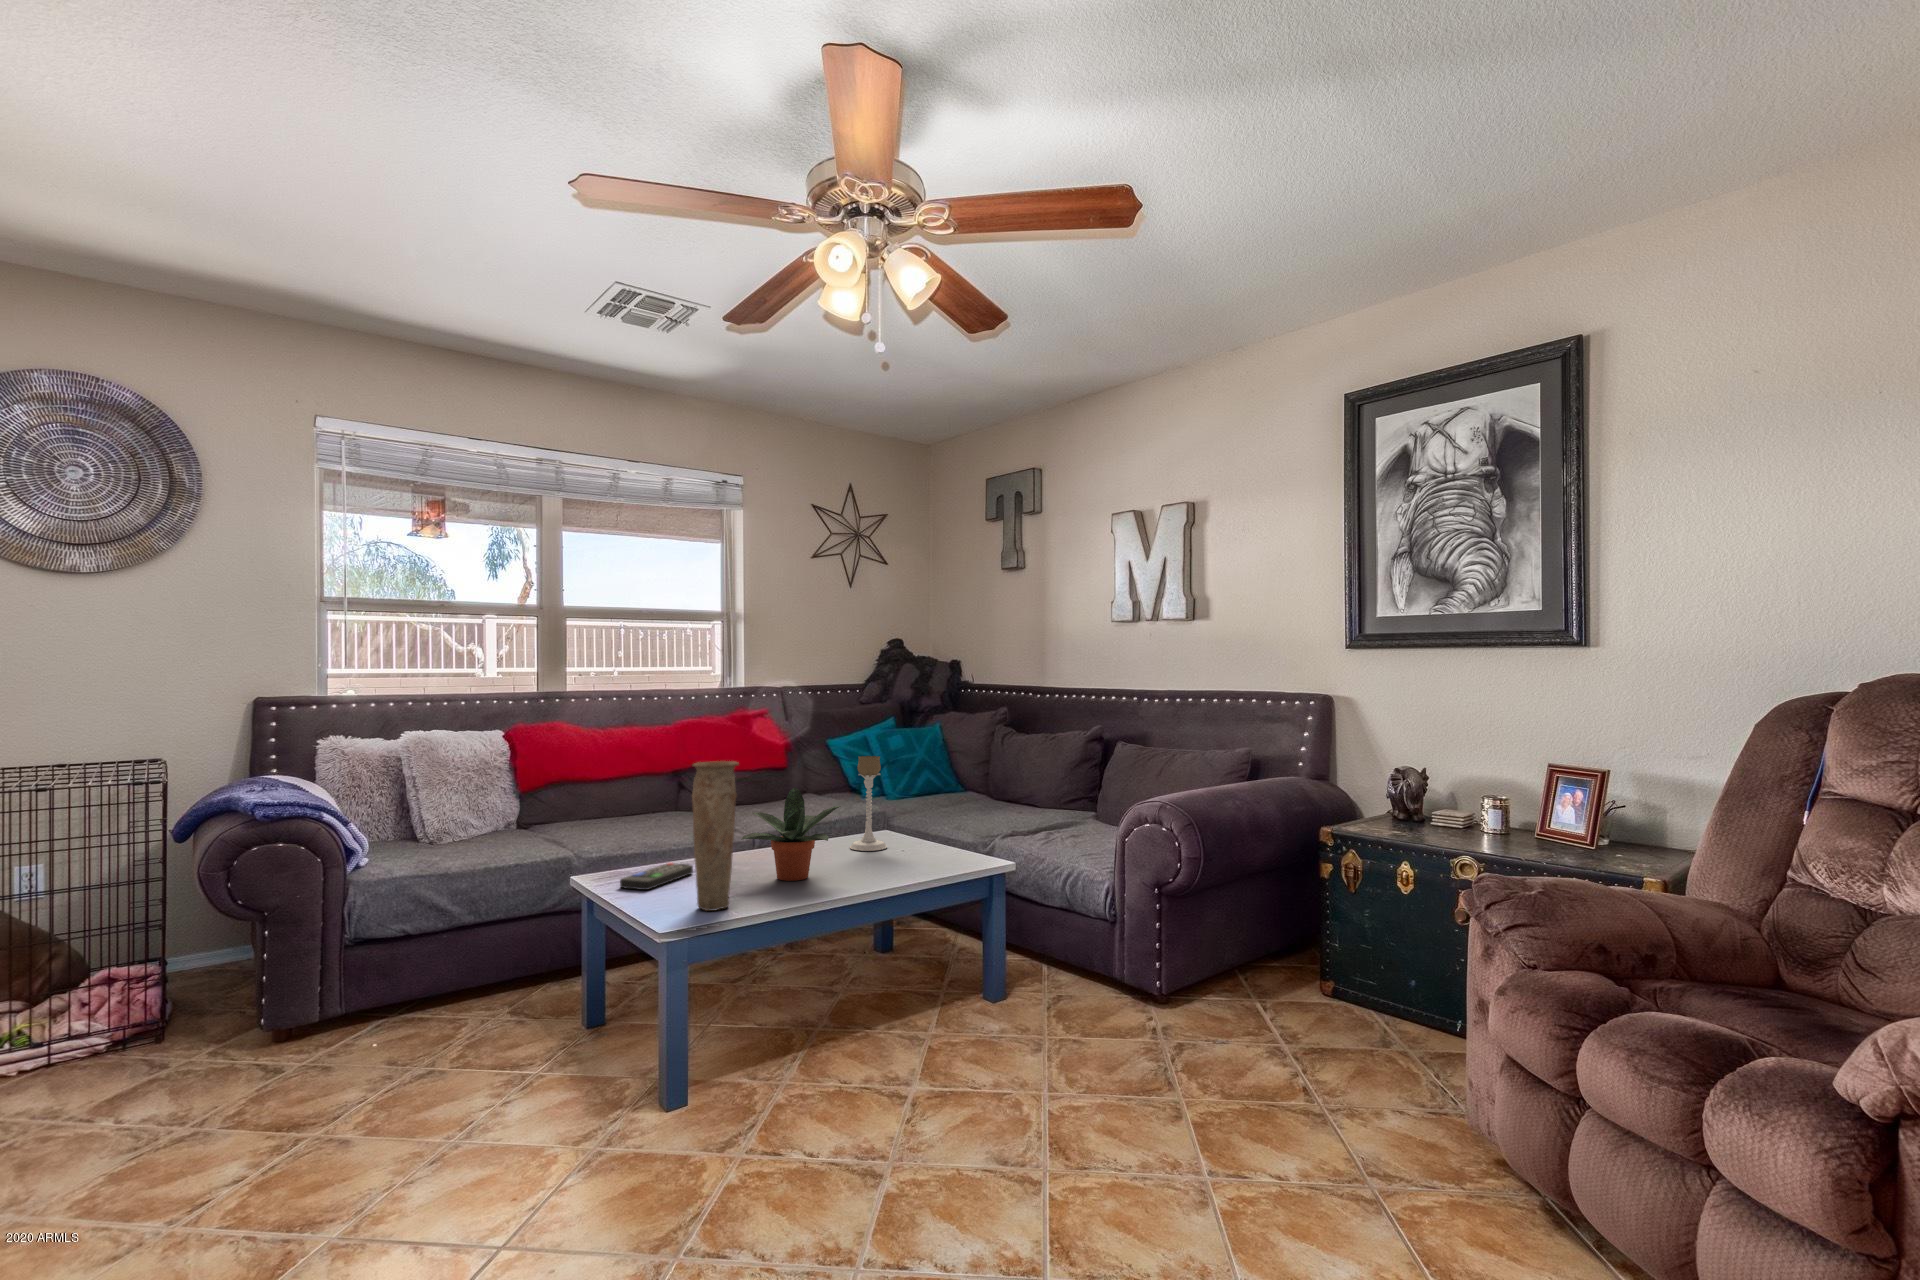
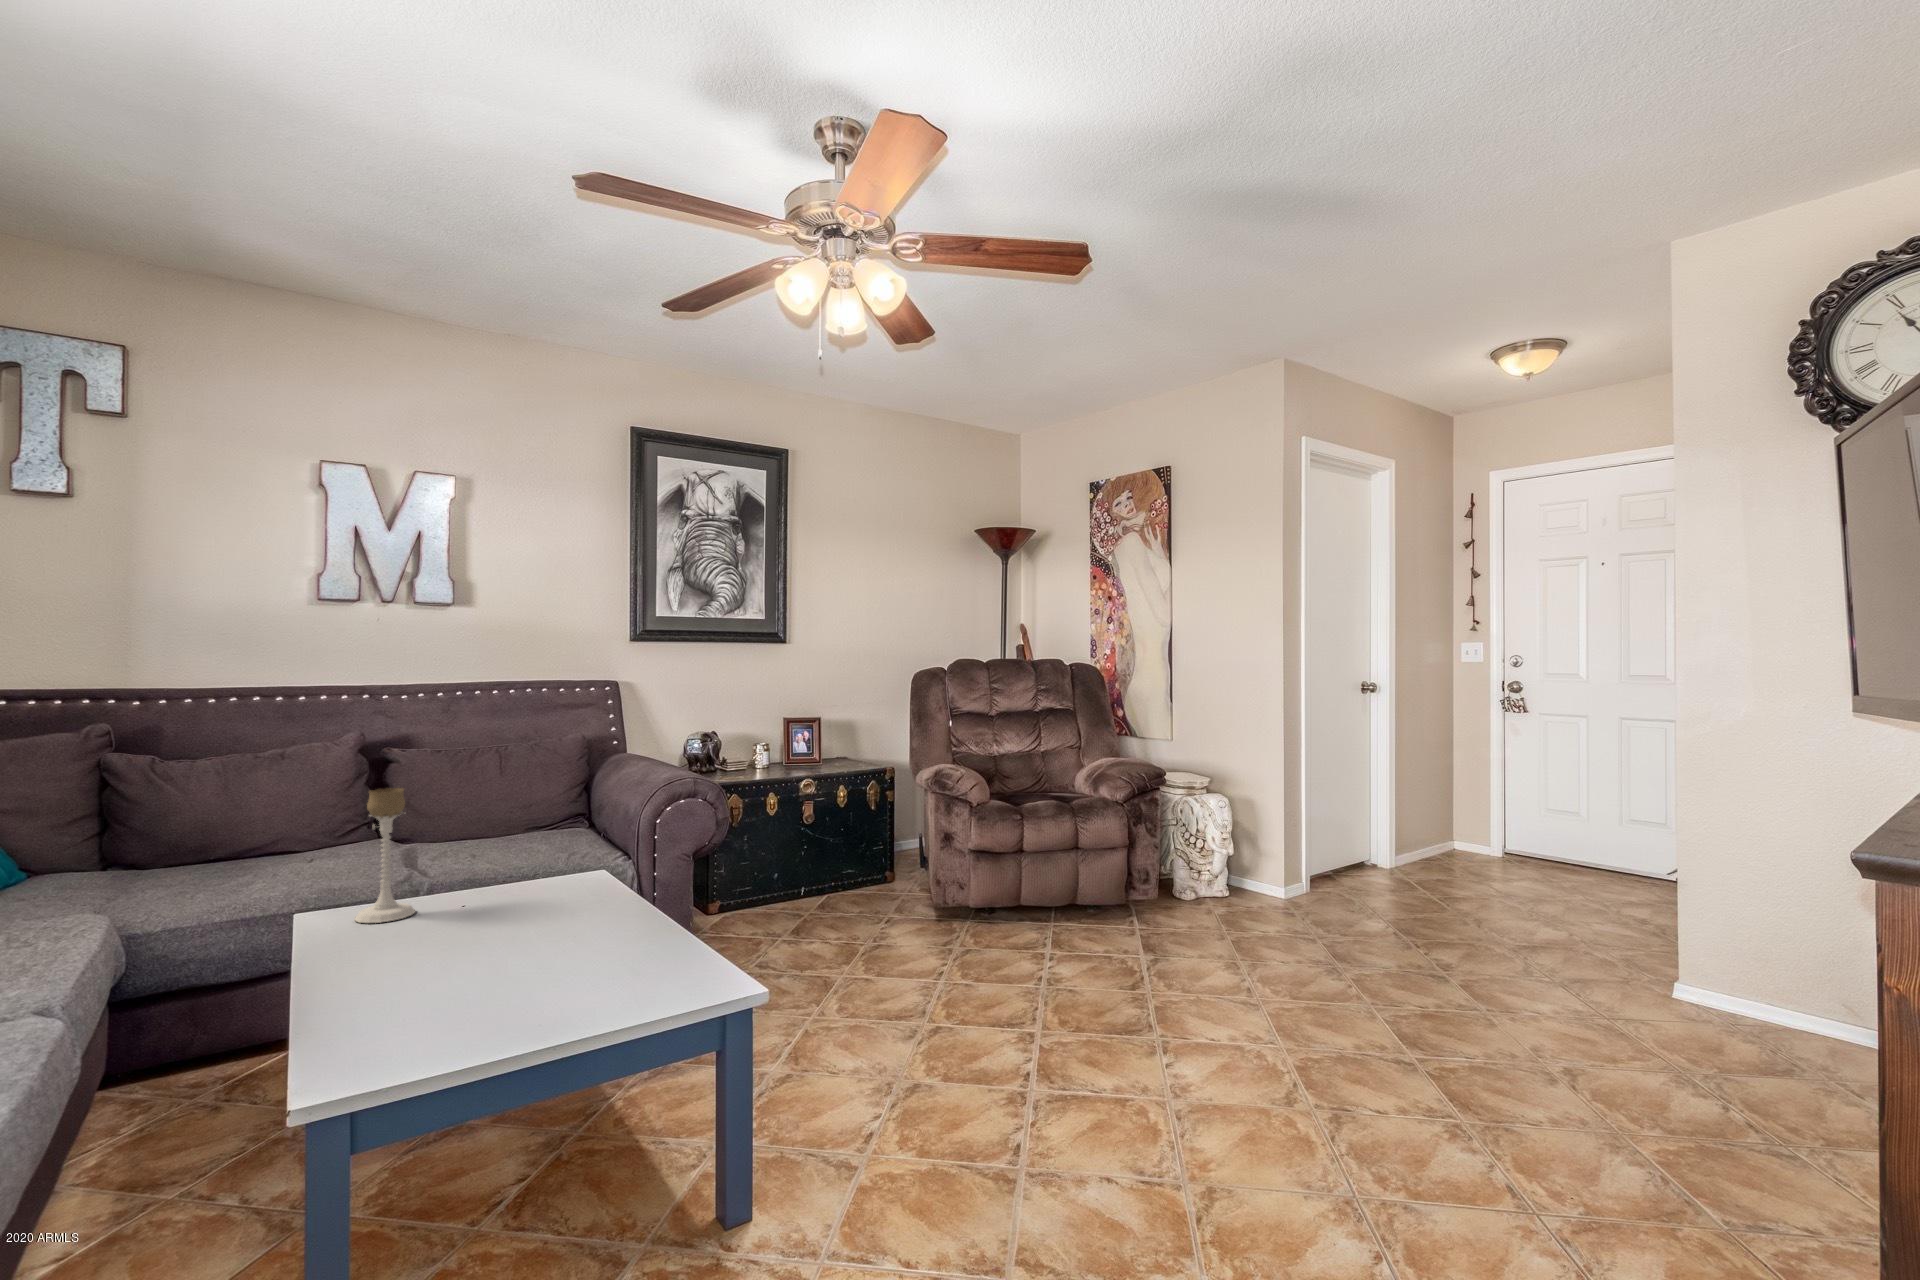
vase: present [692,761,739,911] -> none [619,789,679,977]
potted plant: present [741,787,841,881] -> none [456,831,604,952]
remote control: present [620,863,693,890] -> none [362,983,492,1033]

